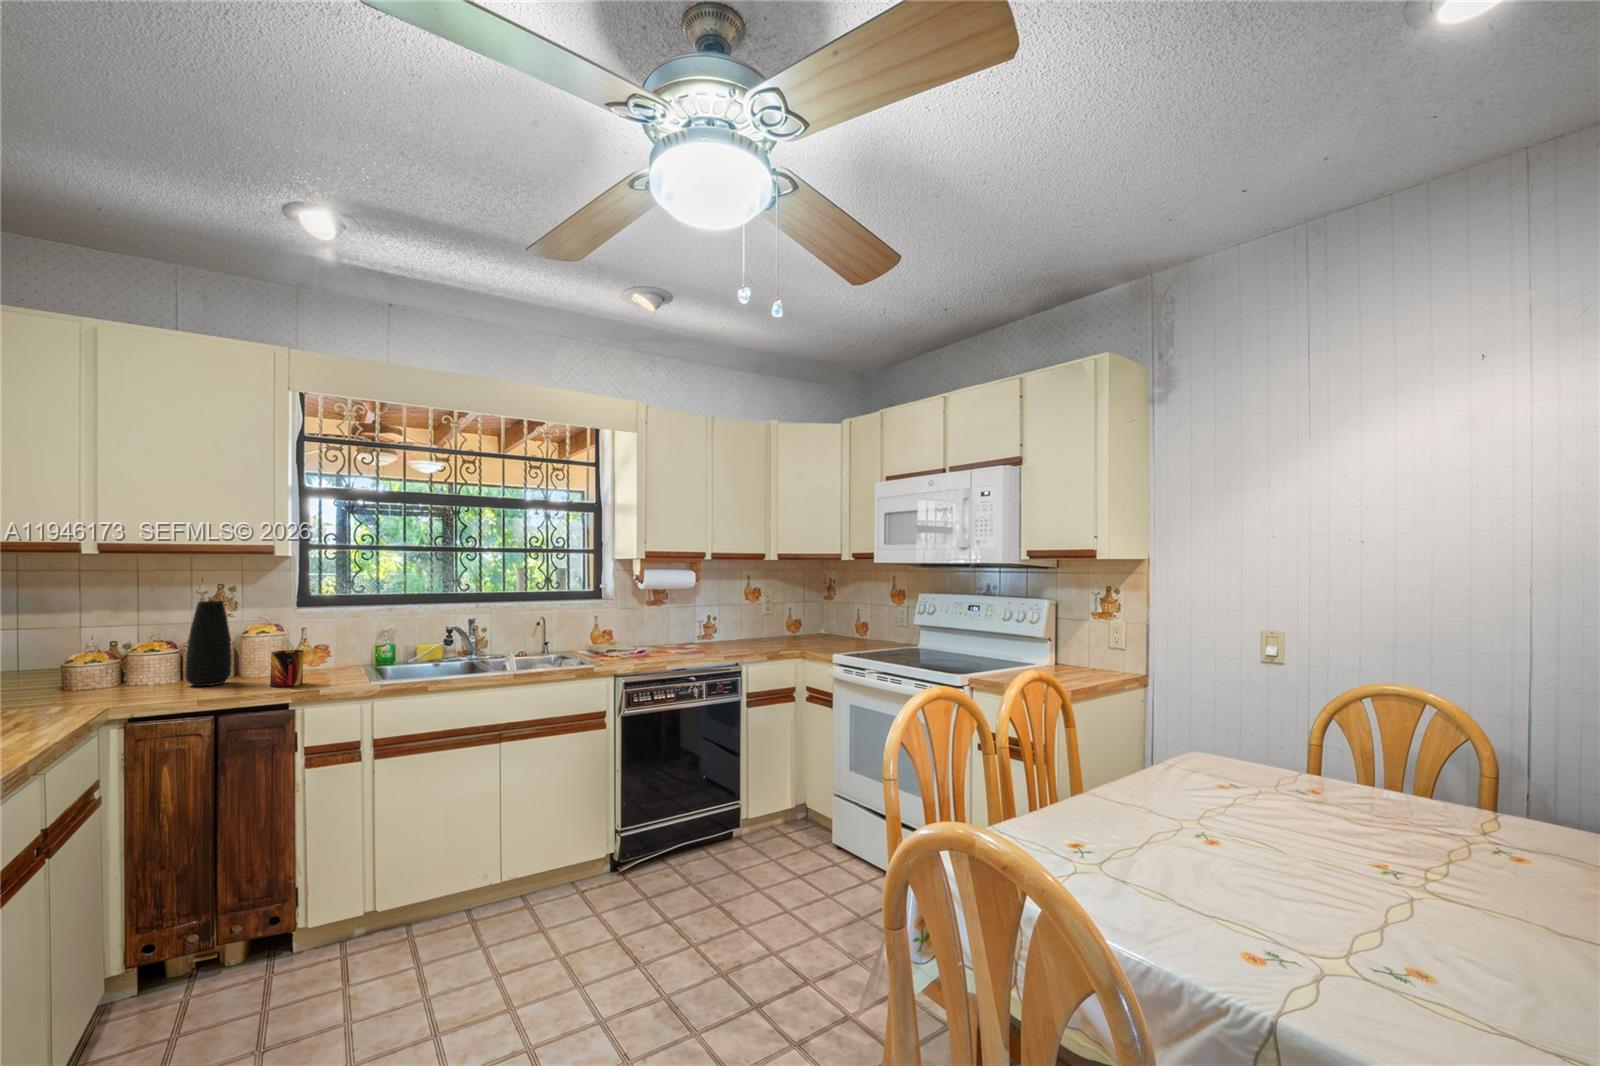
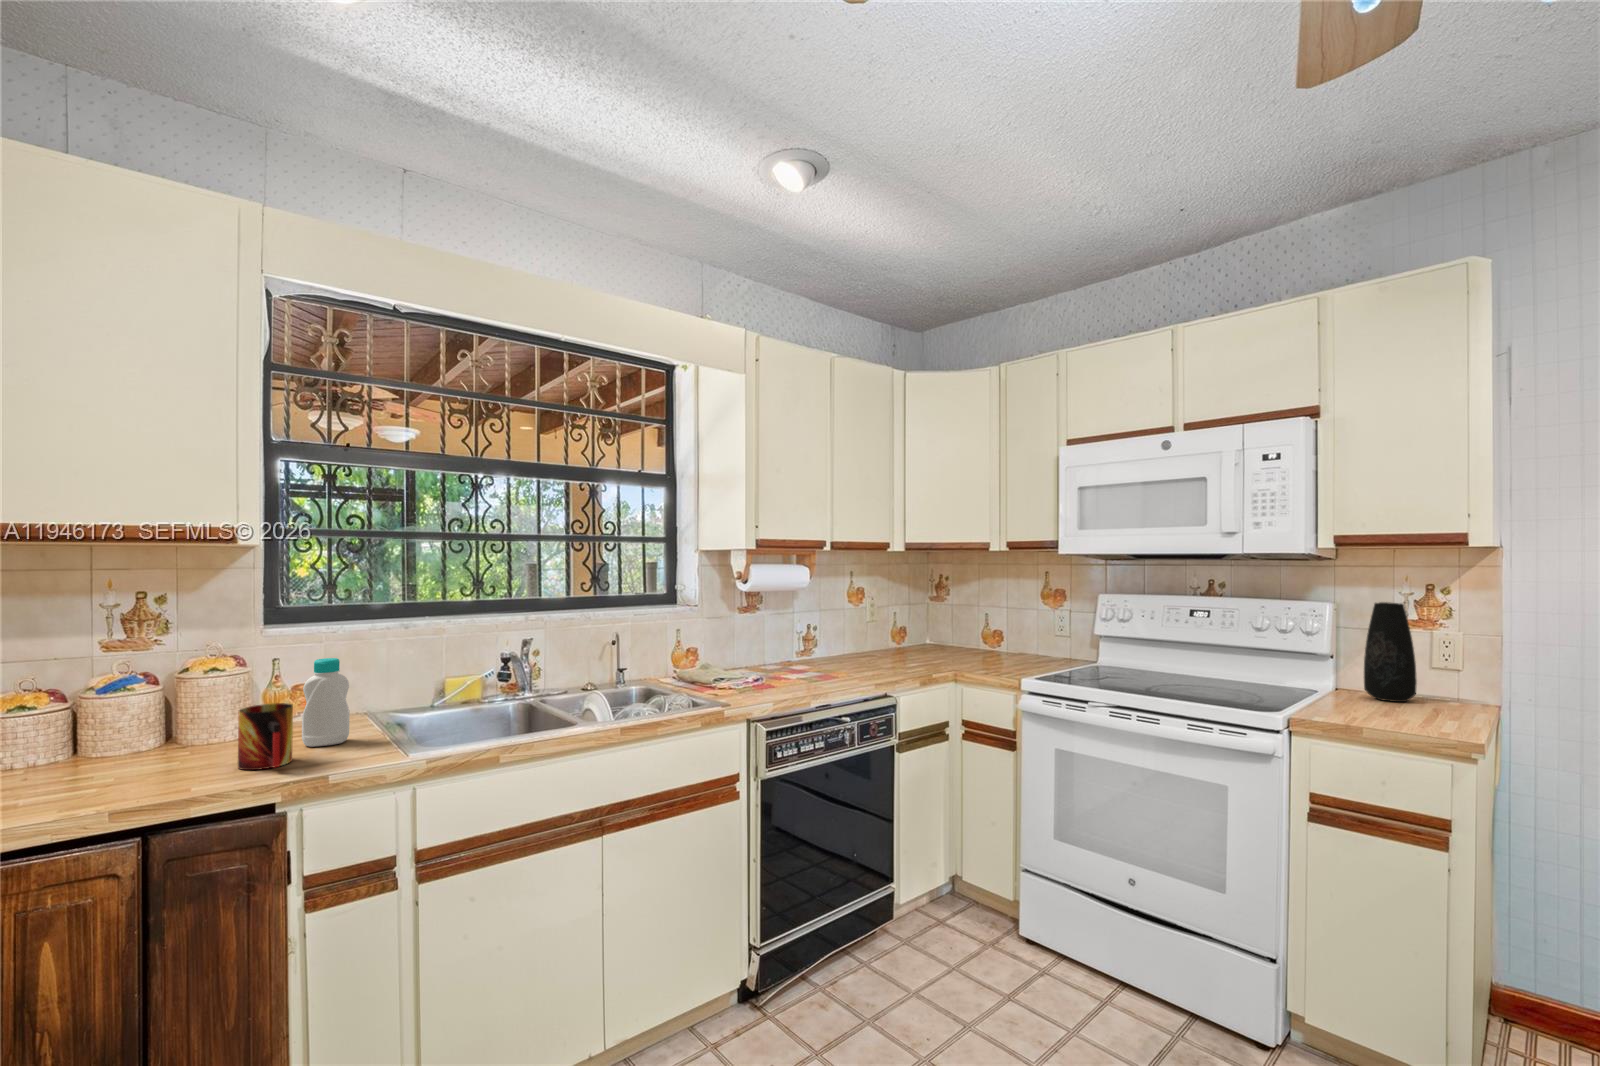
vase: present [185,601,232,686] -> present [1364,602,1417,702]
bottle: none [313,625,342,679] -> present [302,658,350,747]

